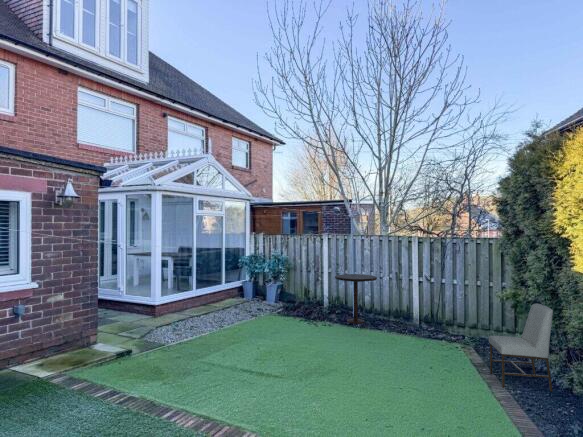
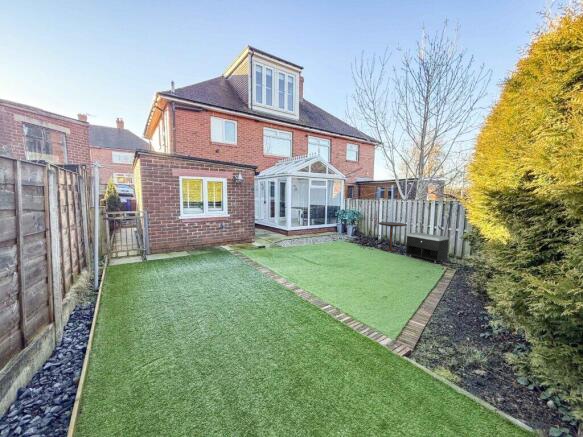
storage bench: none [387,288,443,335] -> present [406,232,449,263]
chair: present [489,303,553,392] -> none [440,245,486,303]

